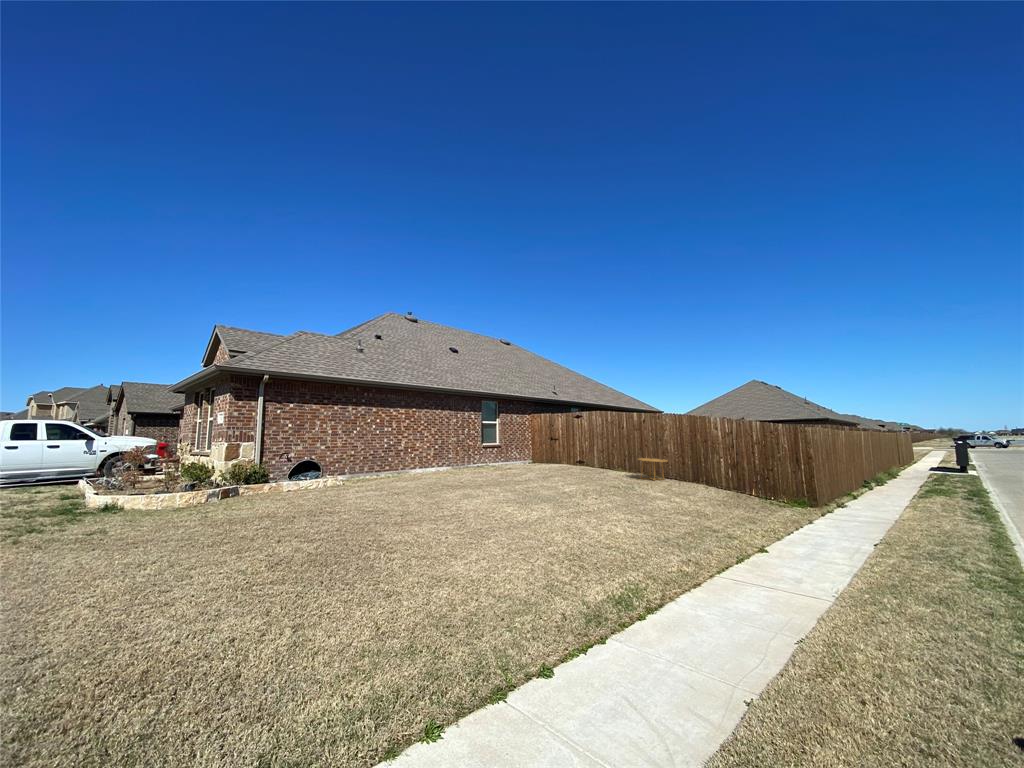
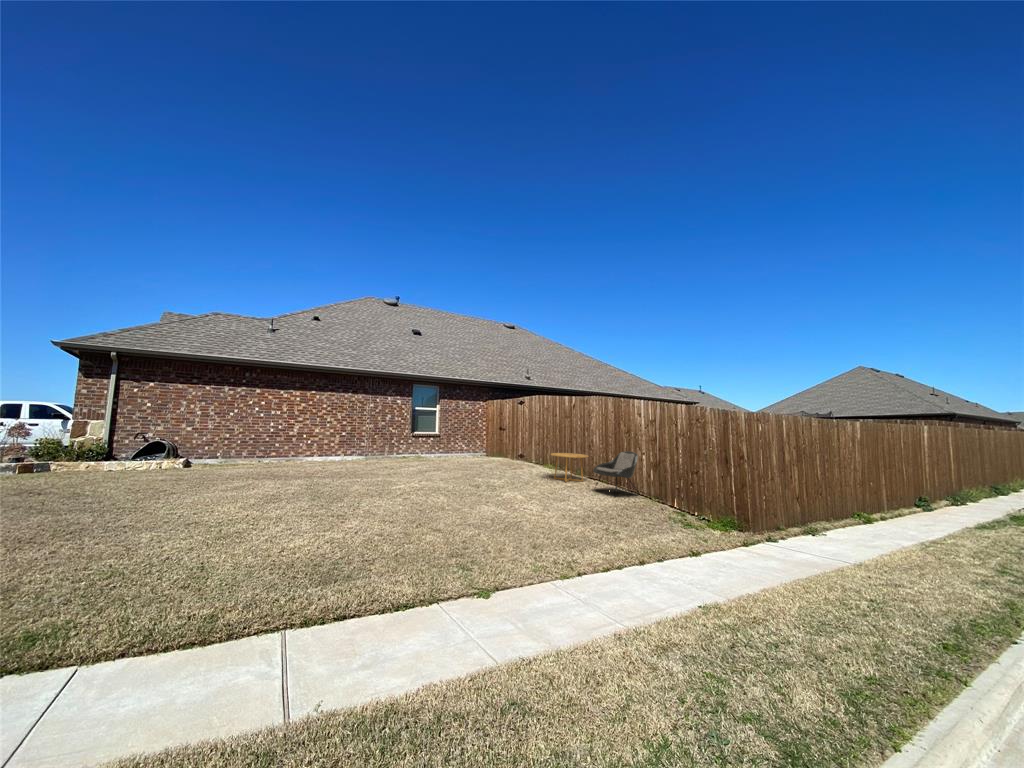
lounge chair: none [686,456,722,490] -> present [593,451,638,496]

